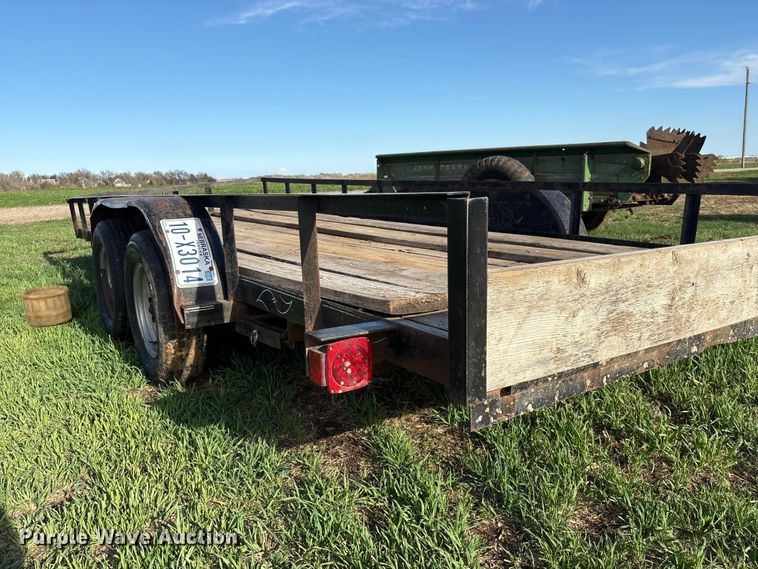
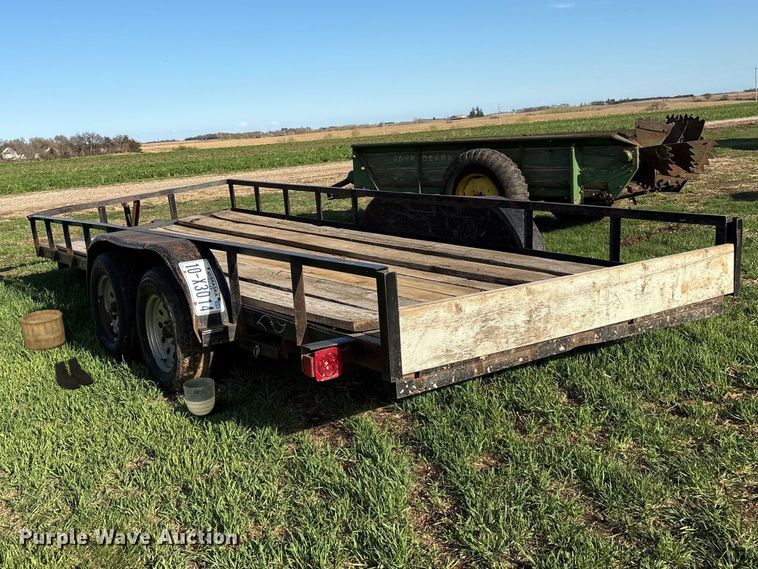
boots: none [29,336,74,374] -> present [55,357,92,389]
planter: none [161,368,203,417] -> present [183,378,215,415]

